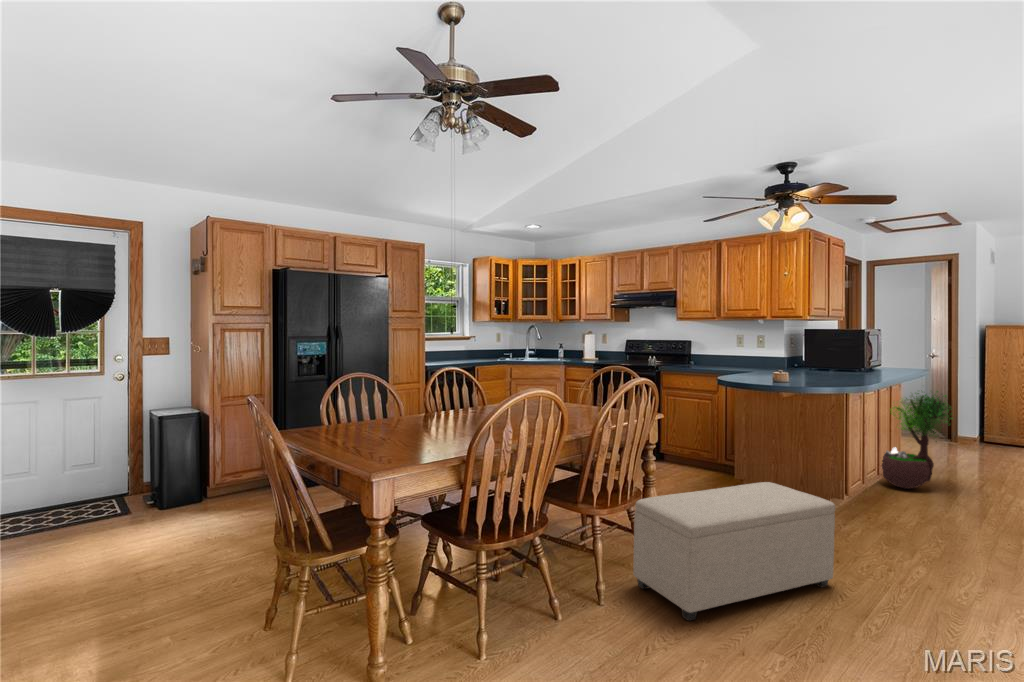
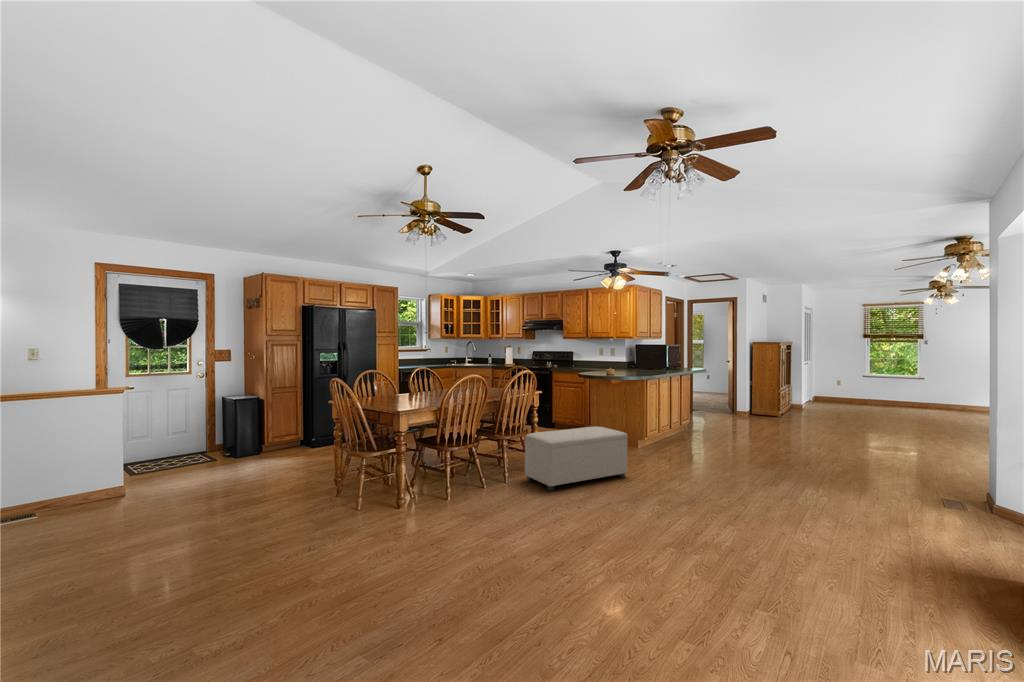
potted tree: present [882,391,953,489] -> none [676,376,713,437]

